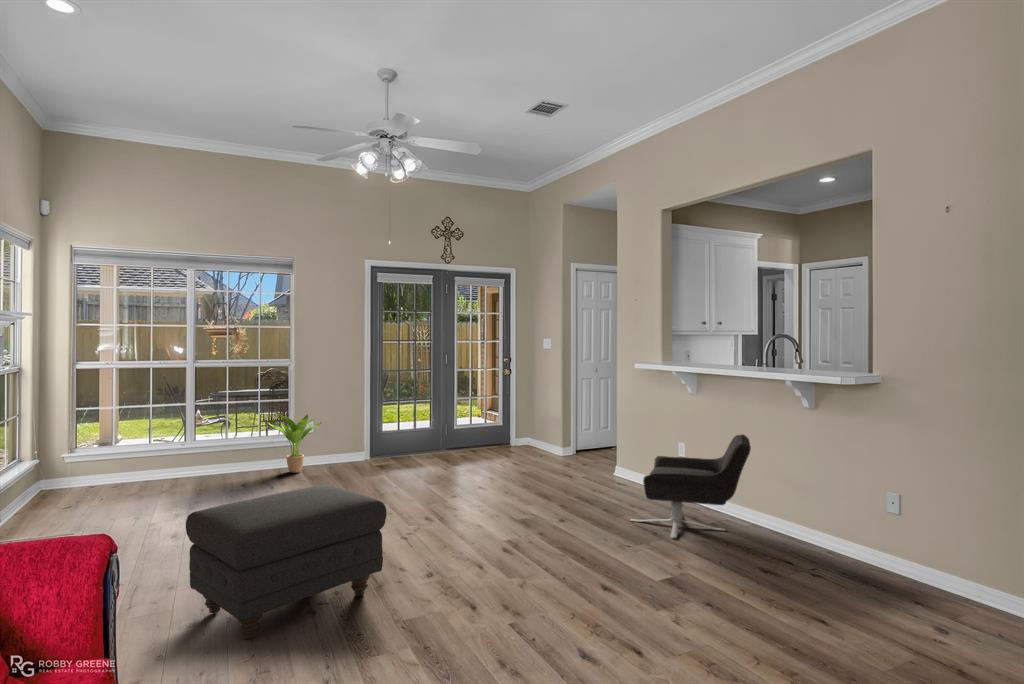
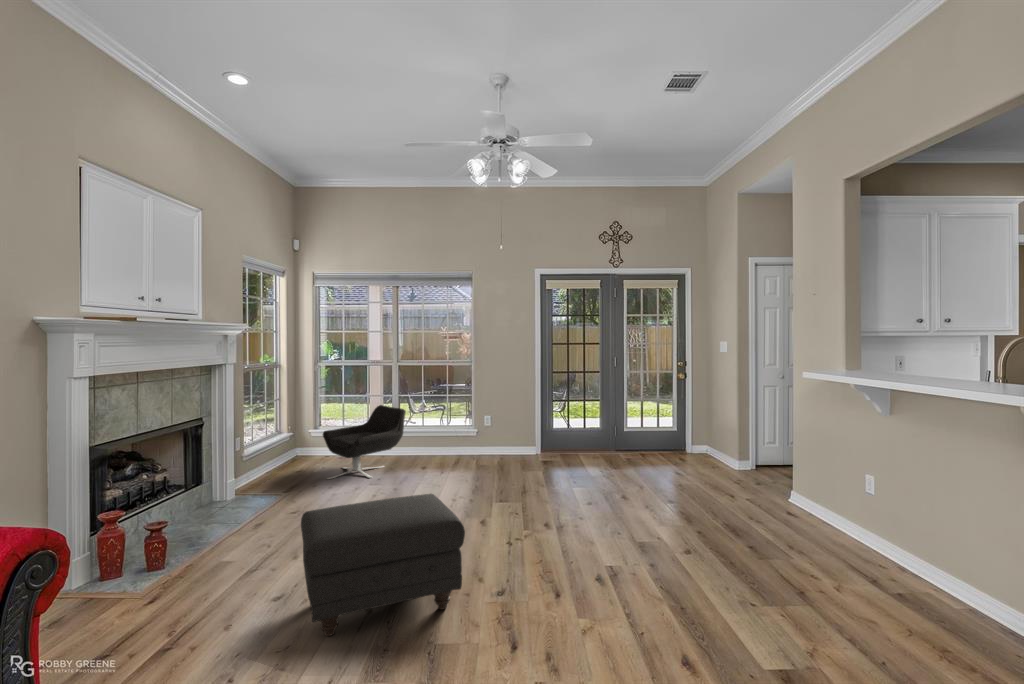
potted plant: present [269,411,322,473] -> none [451,408,496,463]
lounge chair: present [631,434,751,538] -> present [323,405,406,479]

